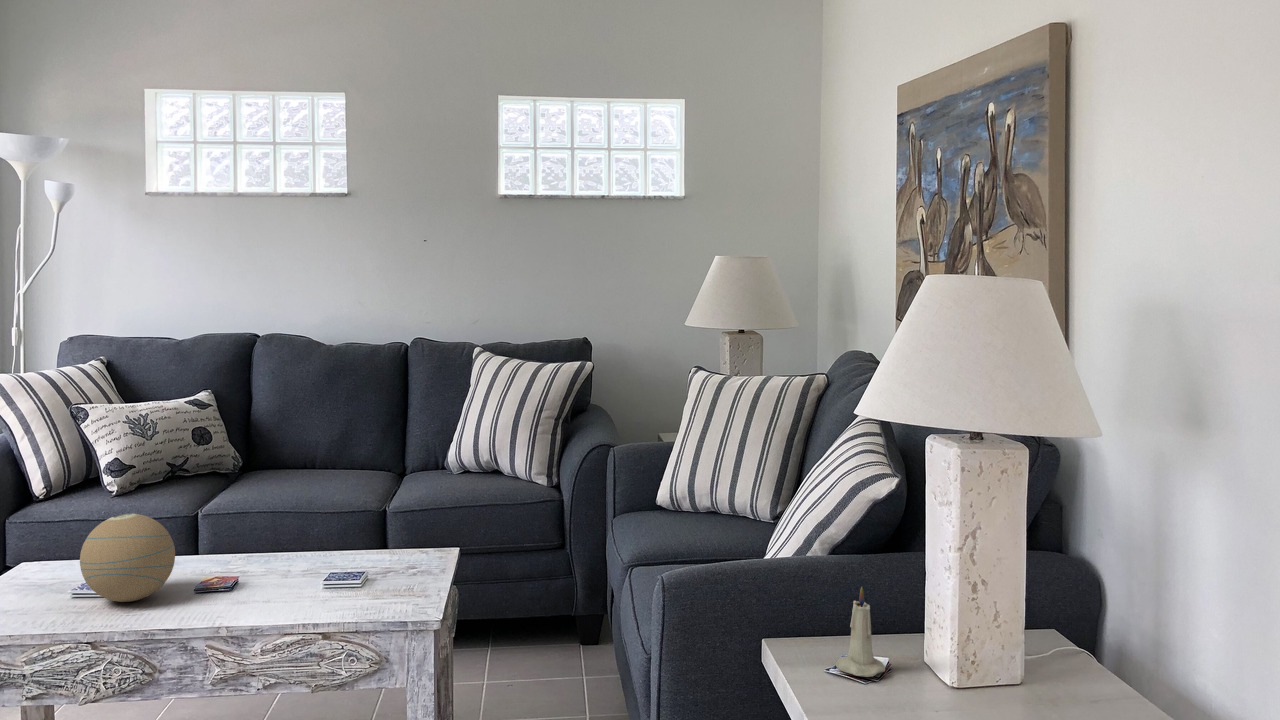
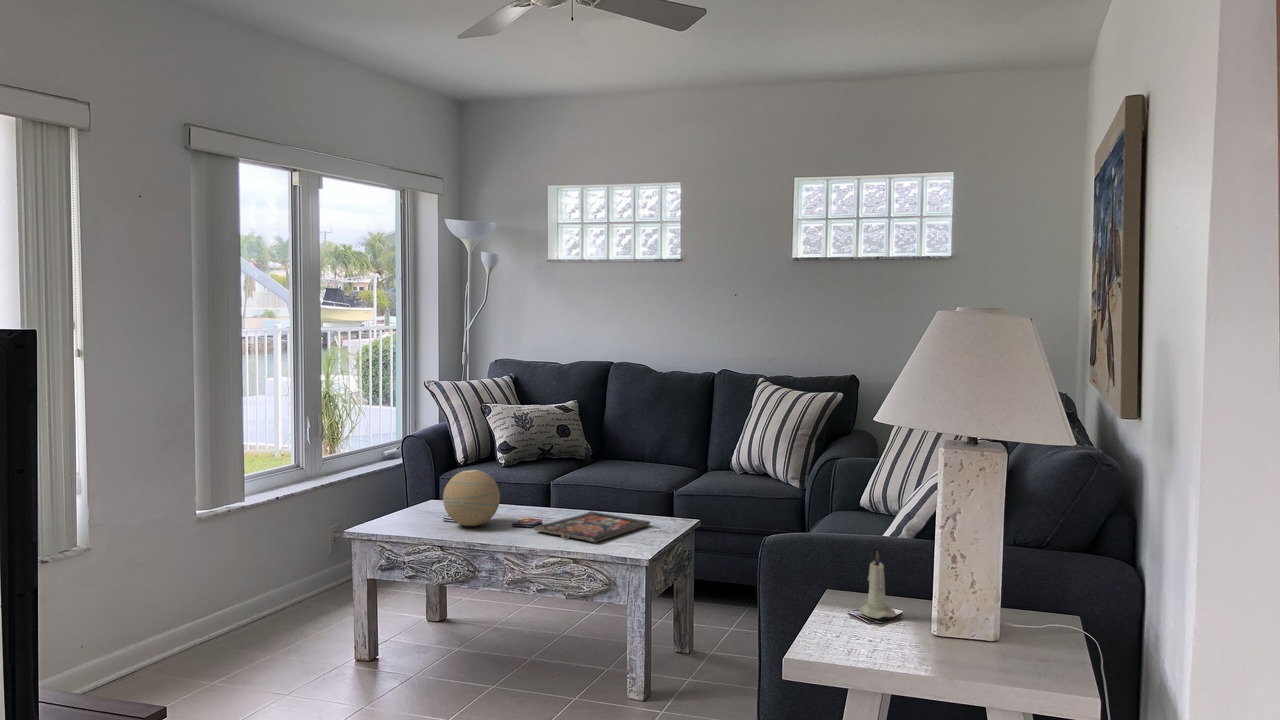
board game: none [239,554,403,604] -> present [534,511,650,542]

